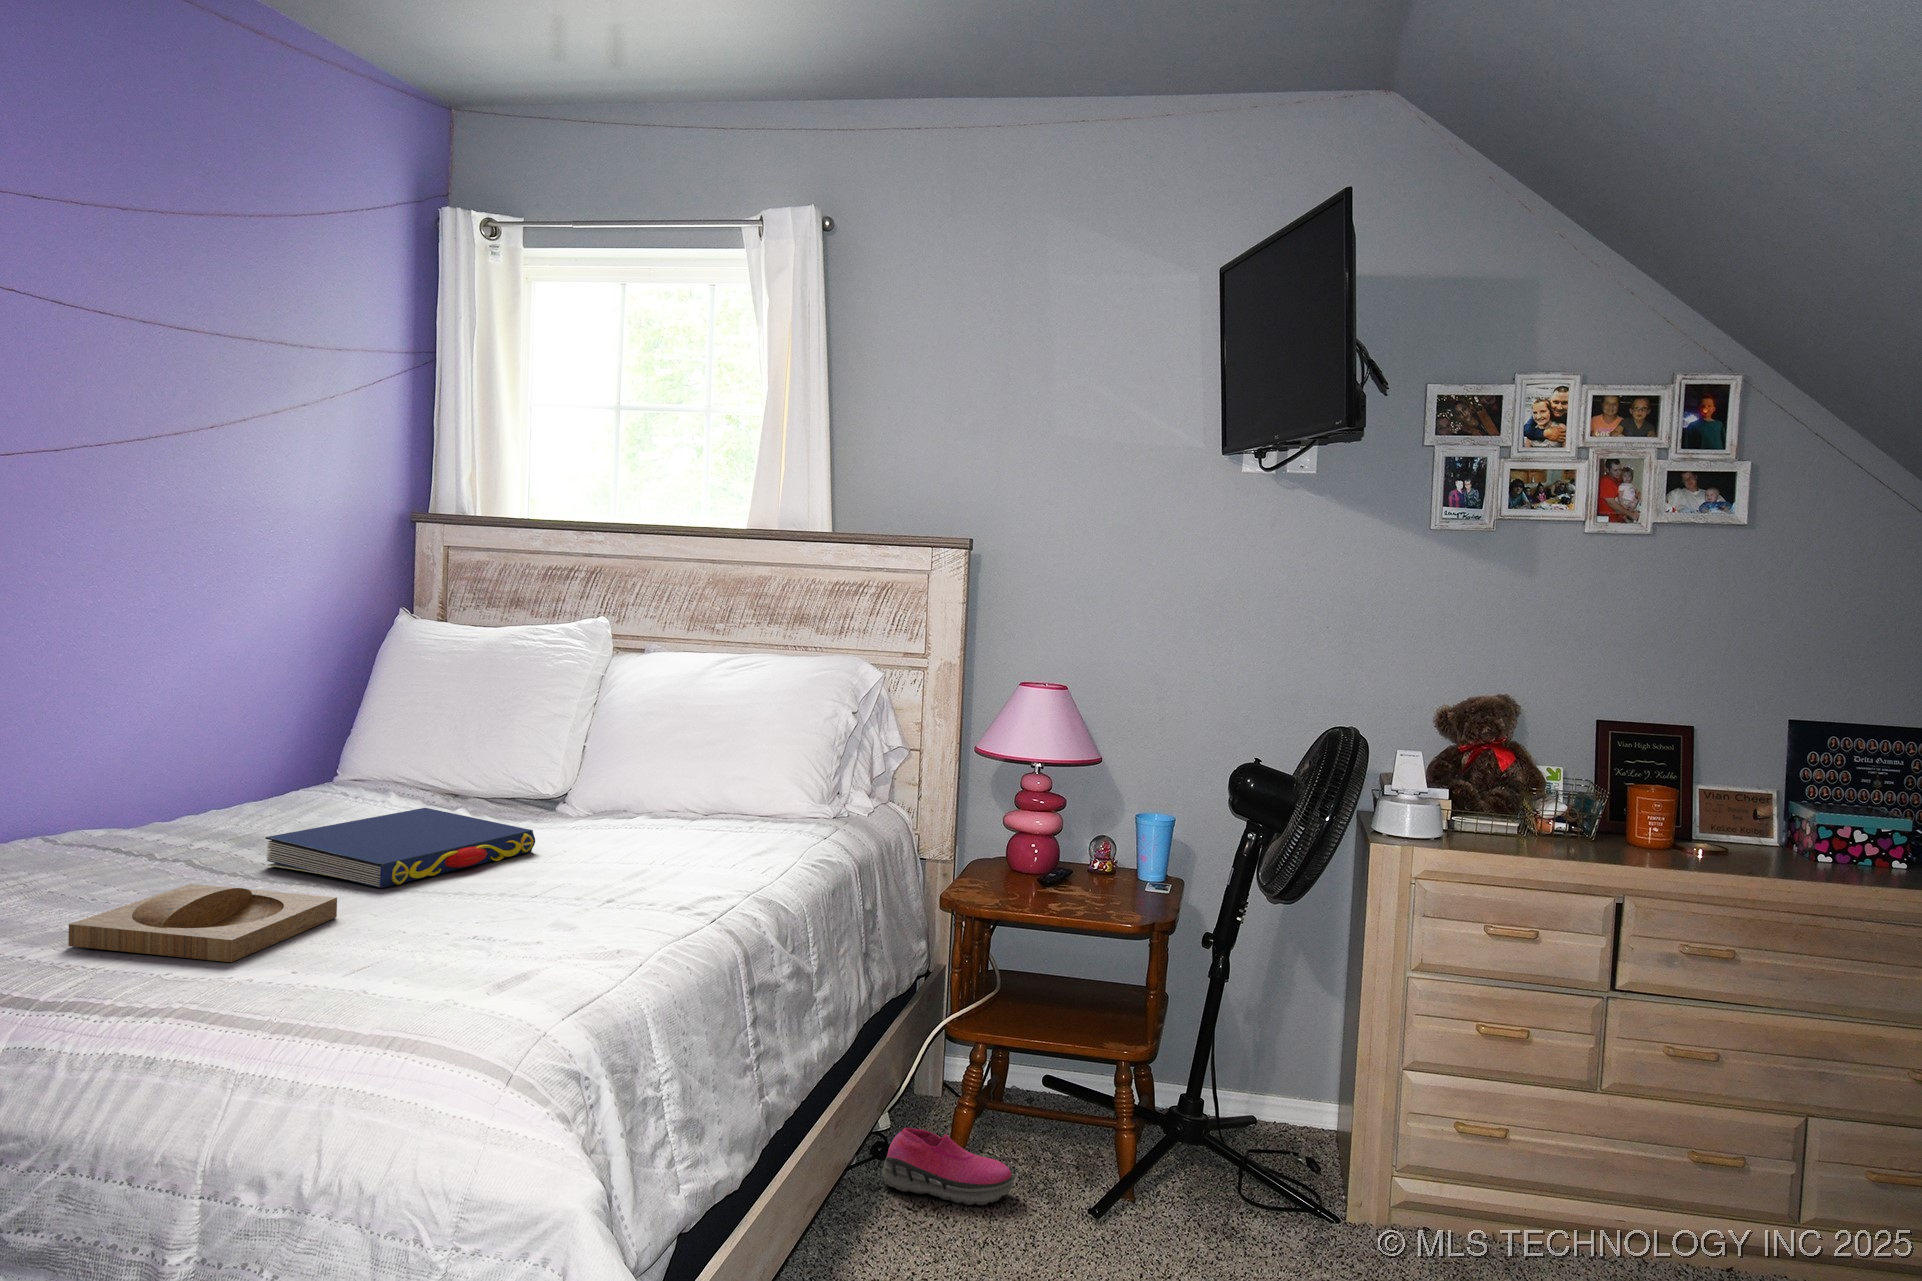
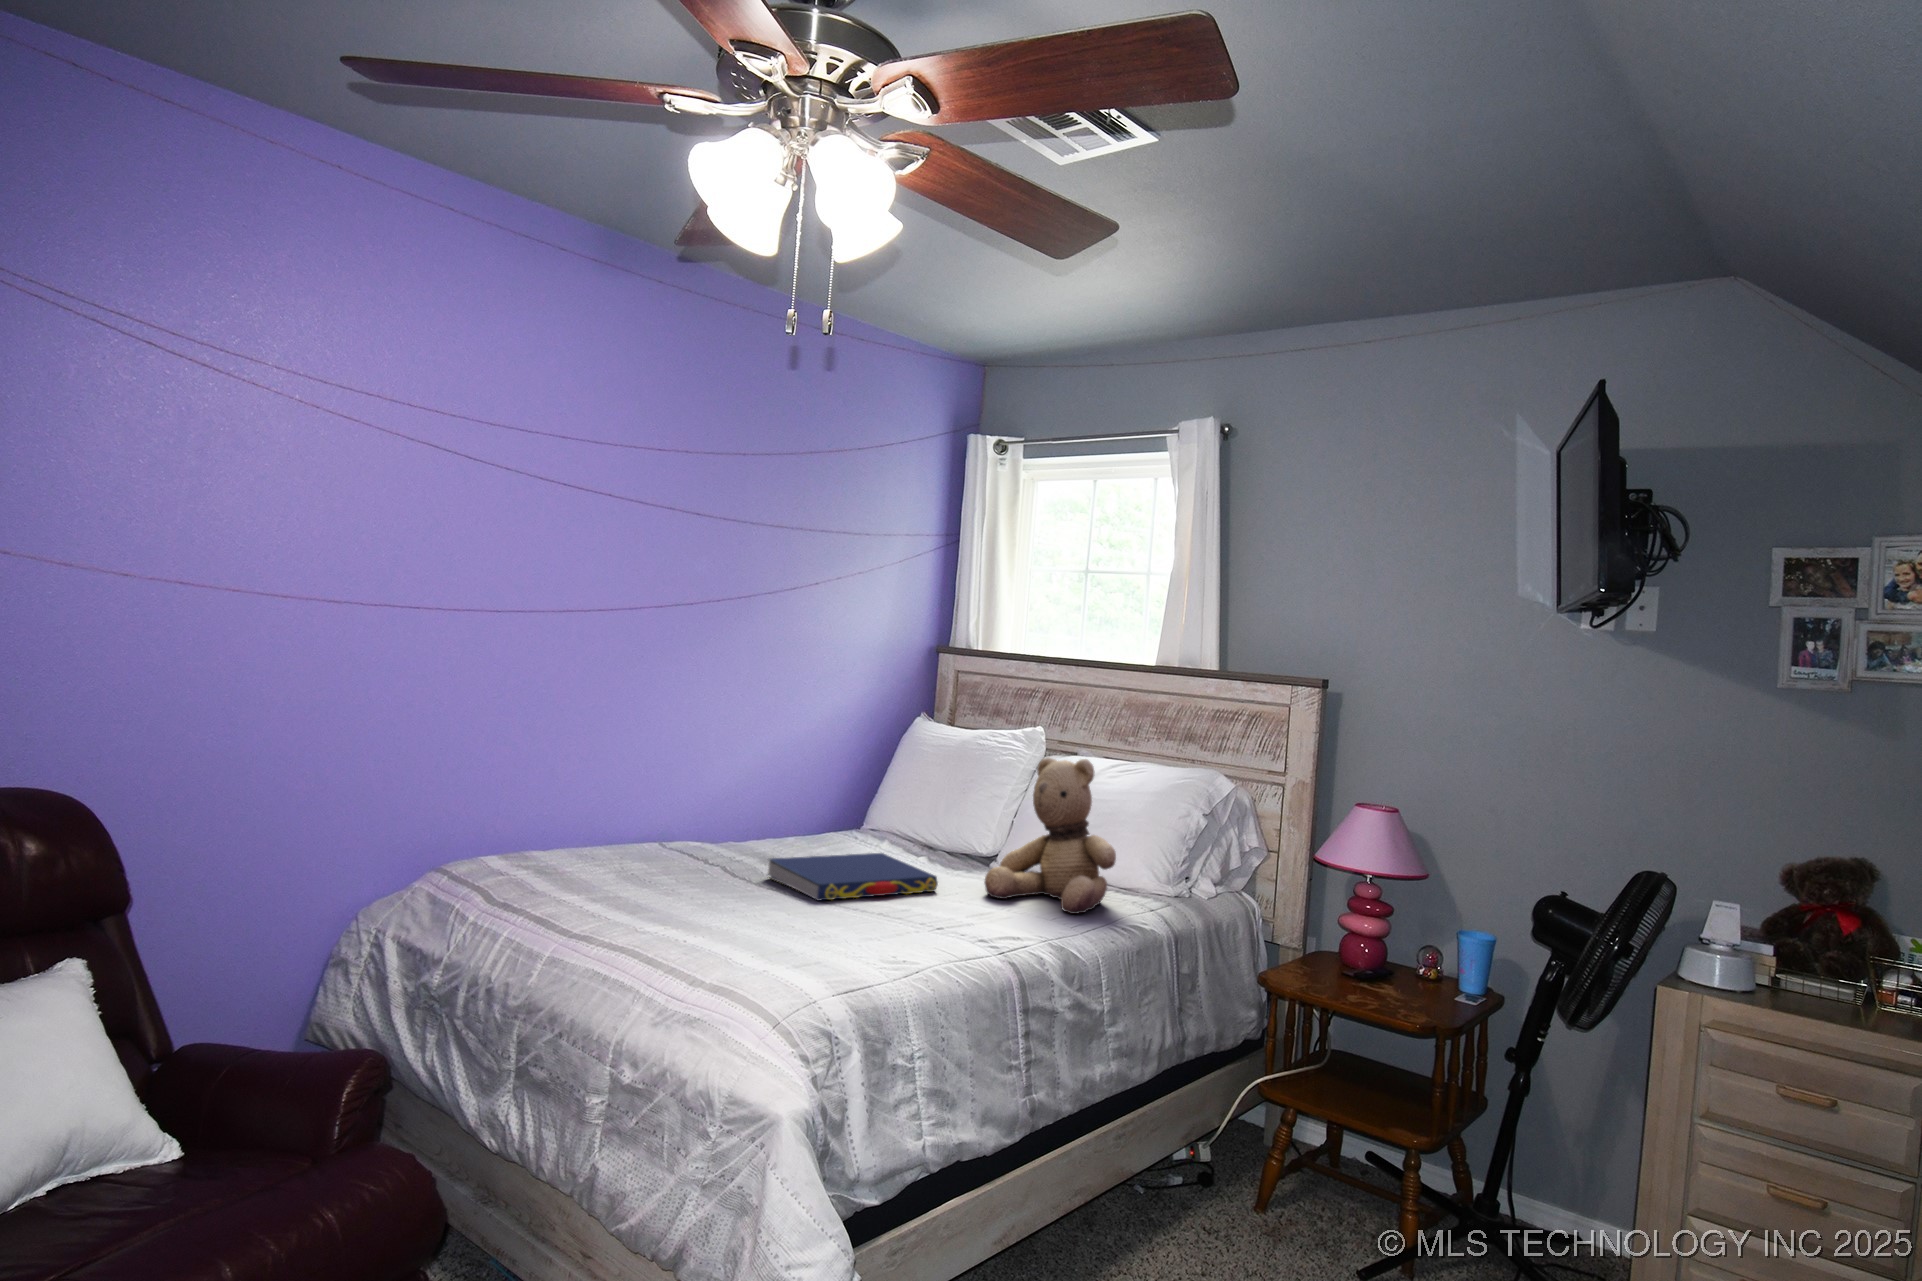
teddy bear: none [599,652,779,856] -> present [984,758,1116,914]
tray: present [68,884,337,962] -> none [622,881,776,930]
shoe: present [882,1128,1014,1205] -> none [1188,1161,1294,1242]

